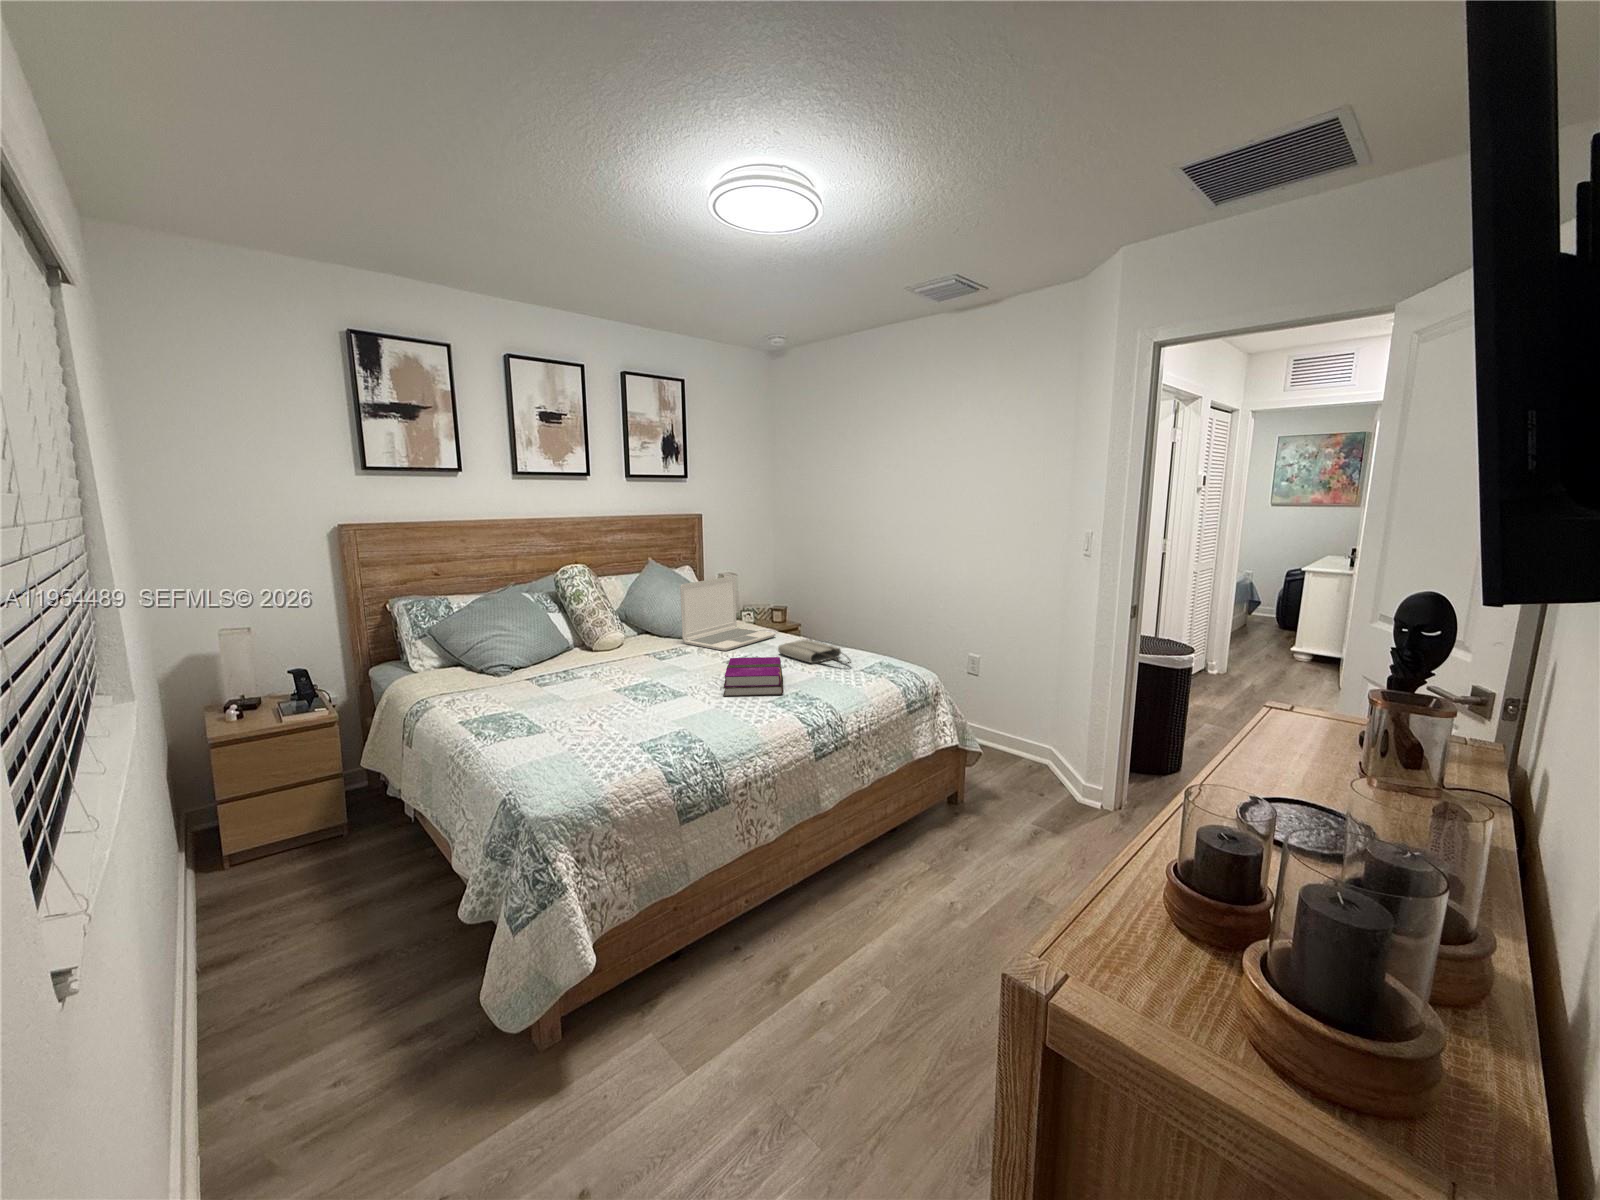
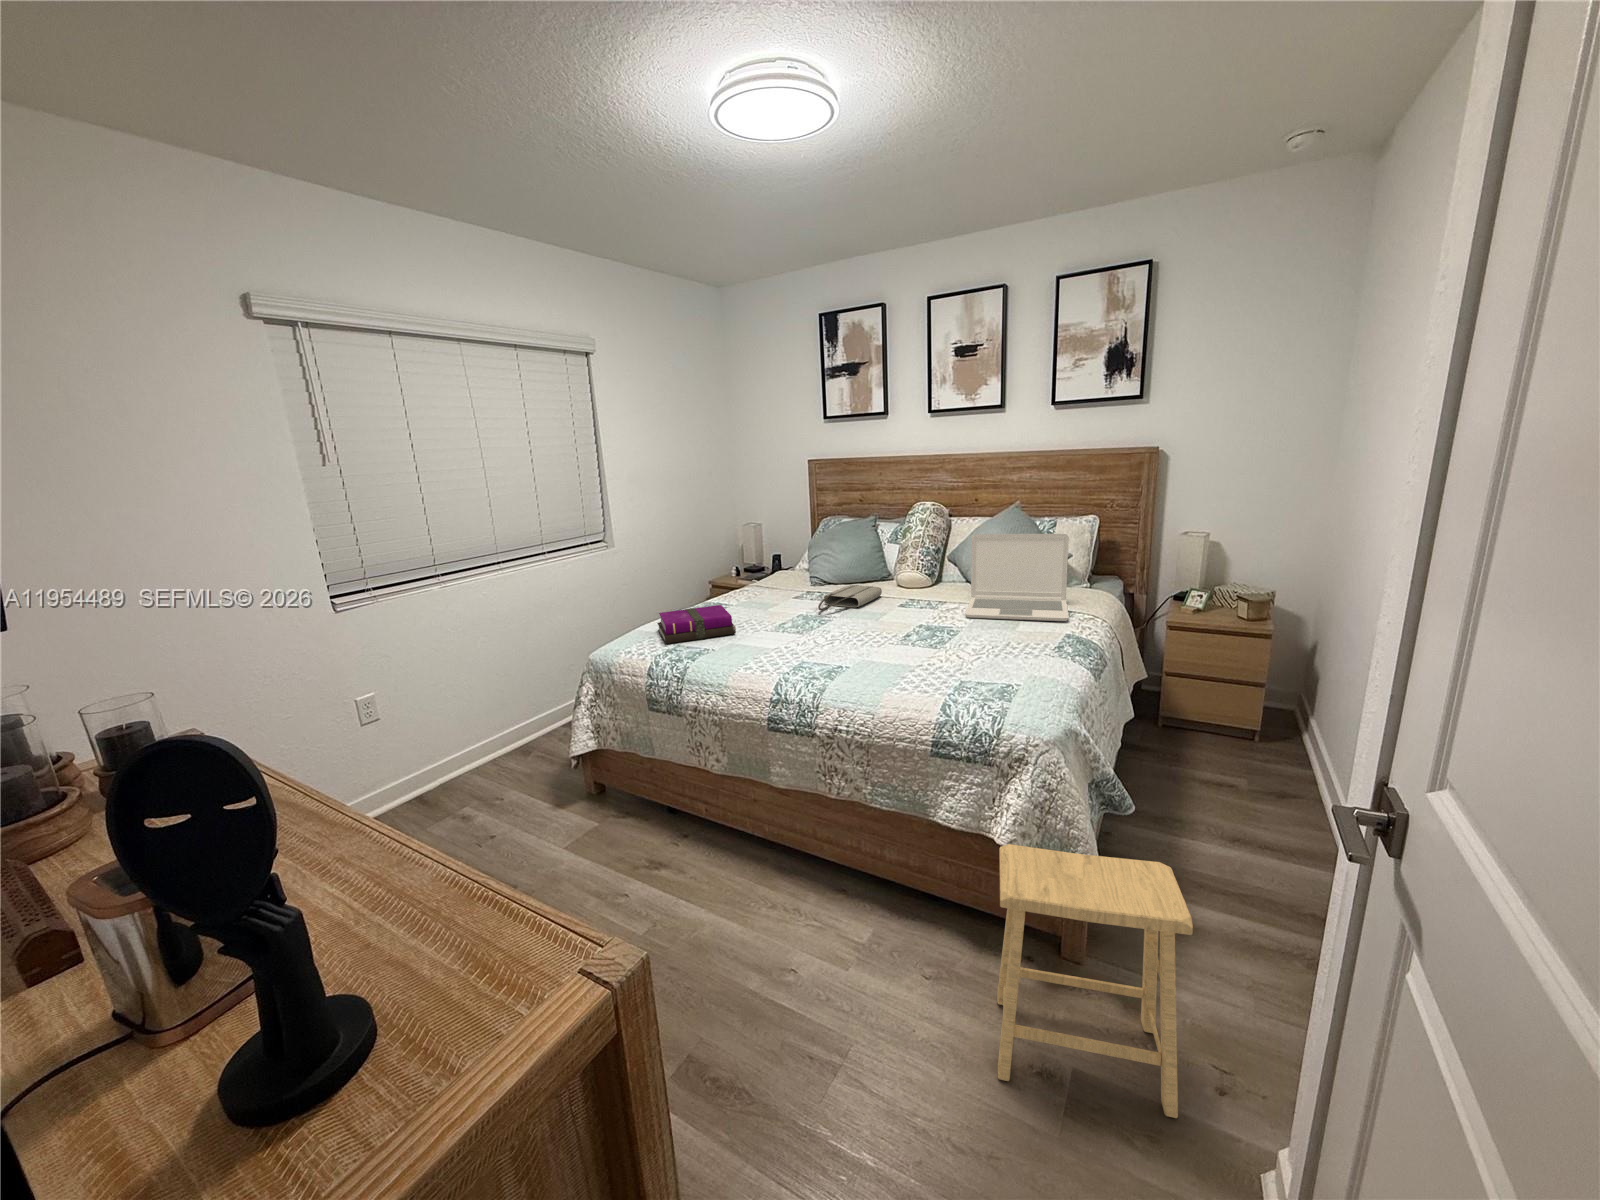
tote bag: present [778,640,851,664] -> present [818,585,882,610]
notebook: present [723,657,783,696] -> present [657,605,736,644]
footstool: none [981,707,1059,852] -> present [997,844,1193,1118]

